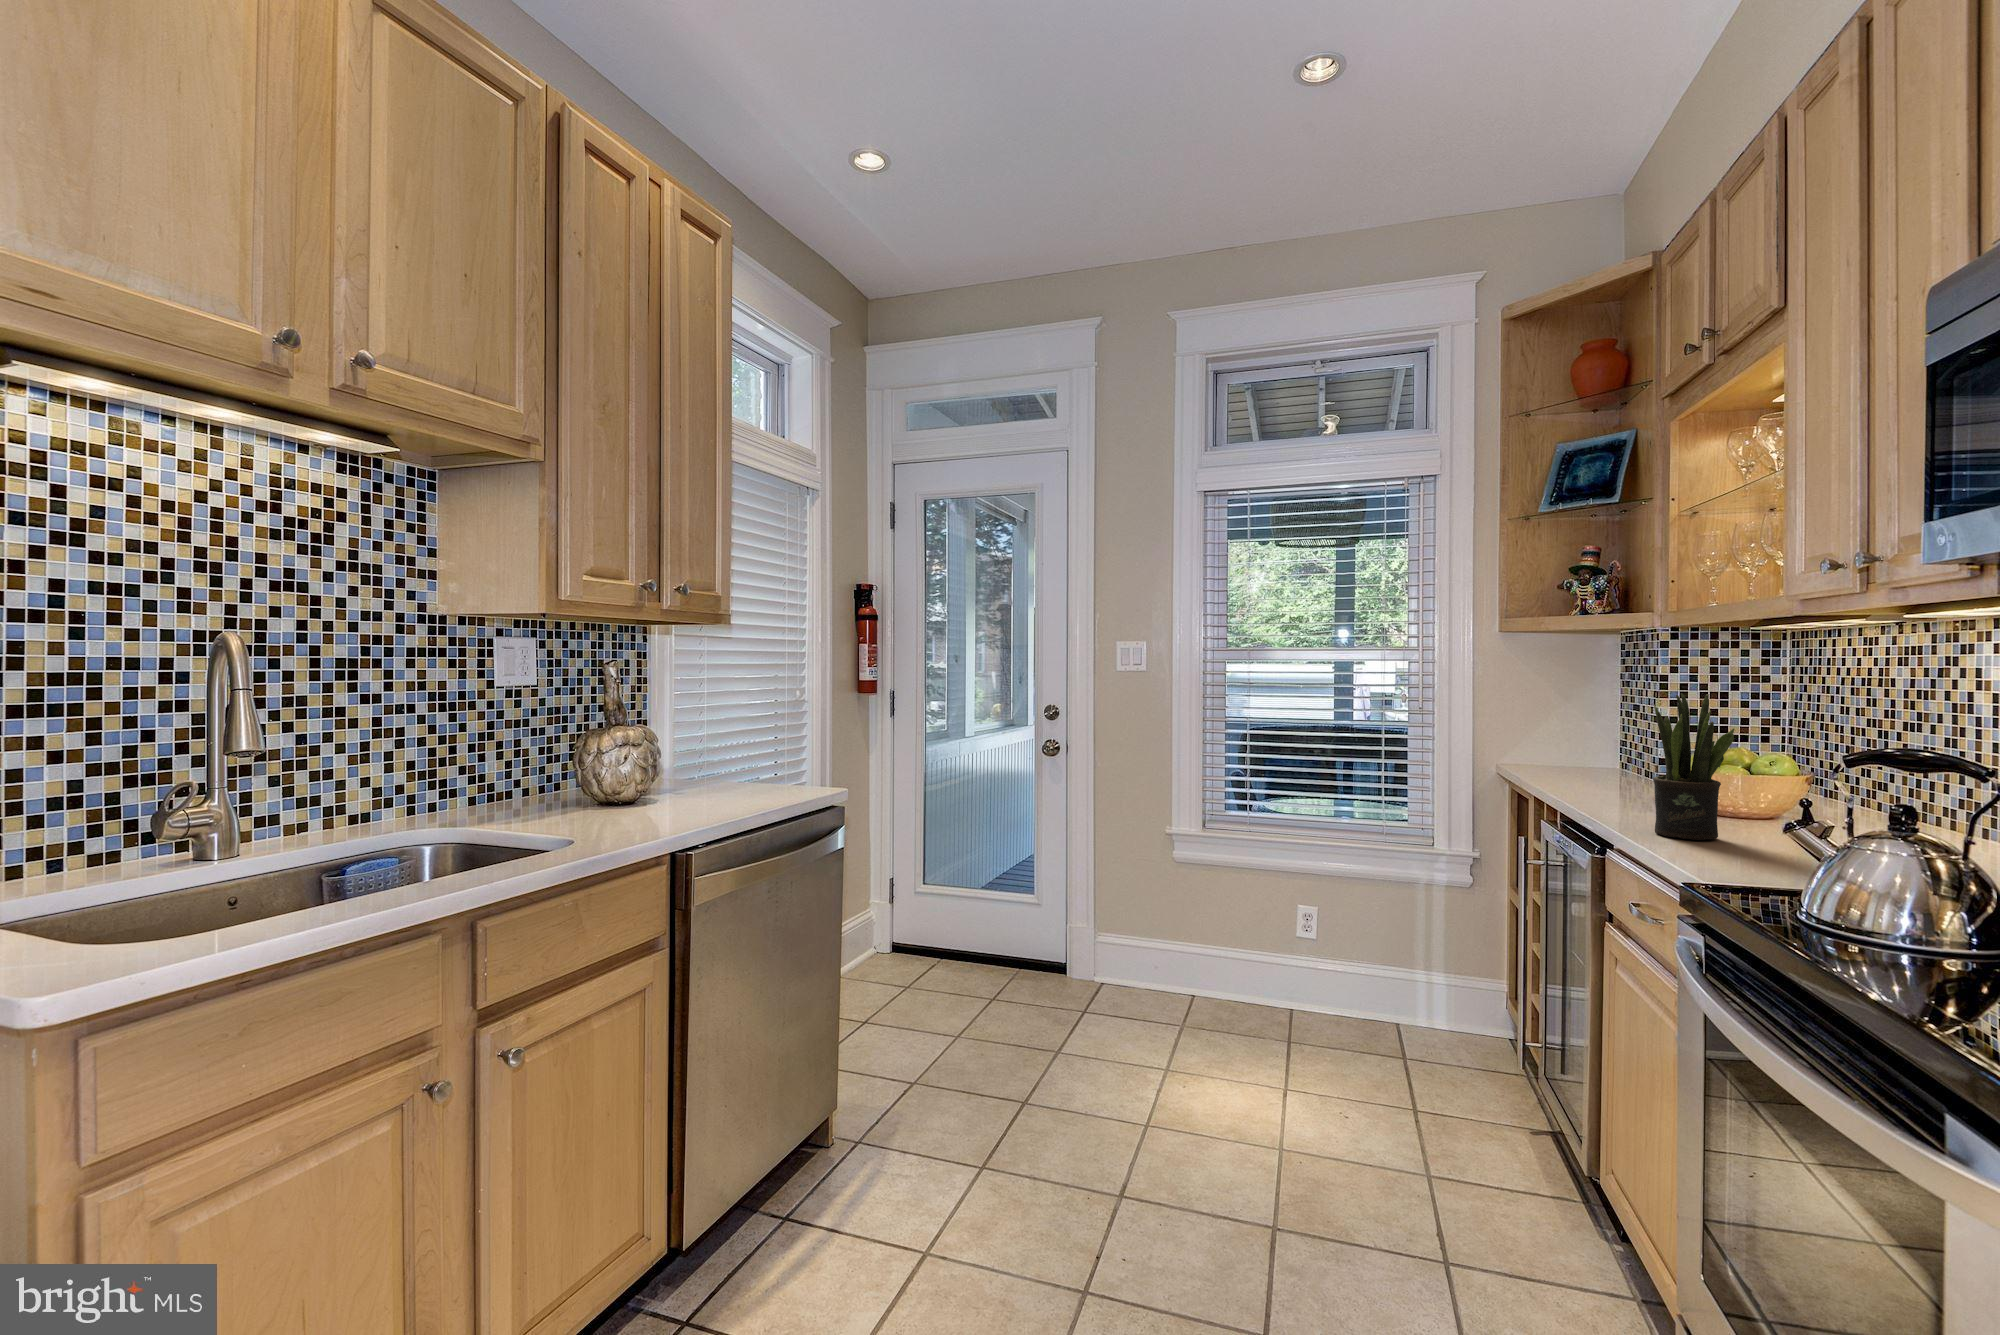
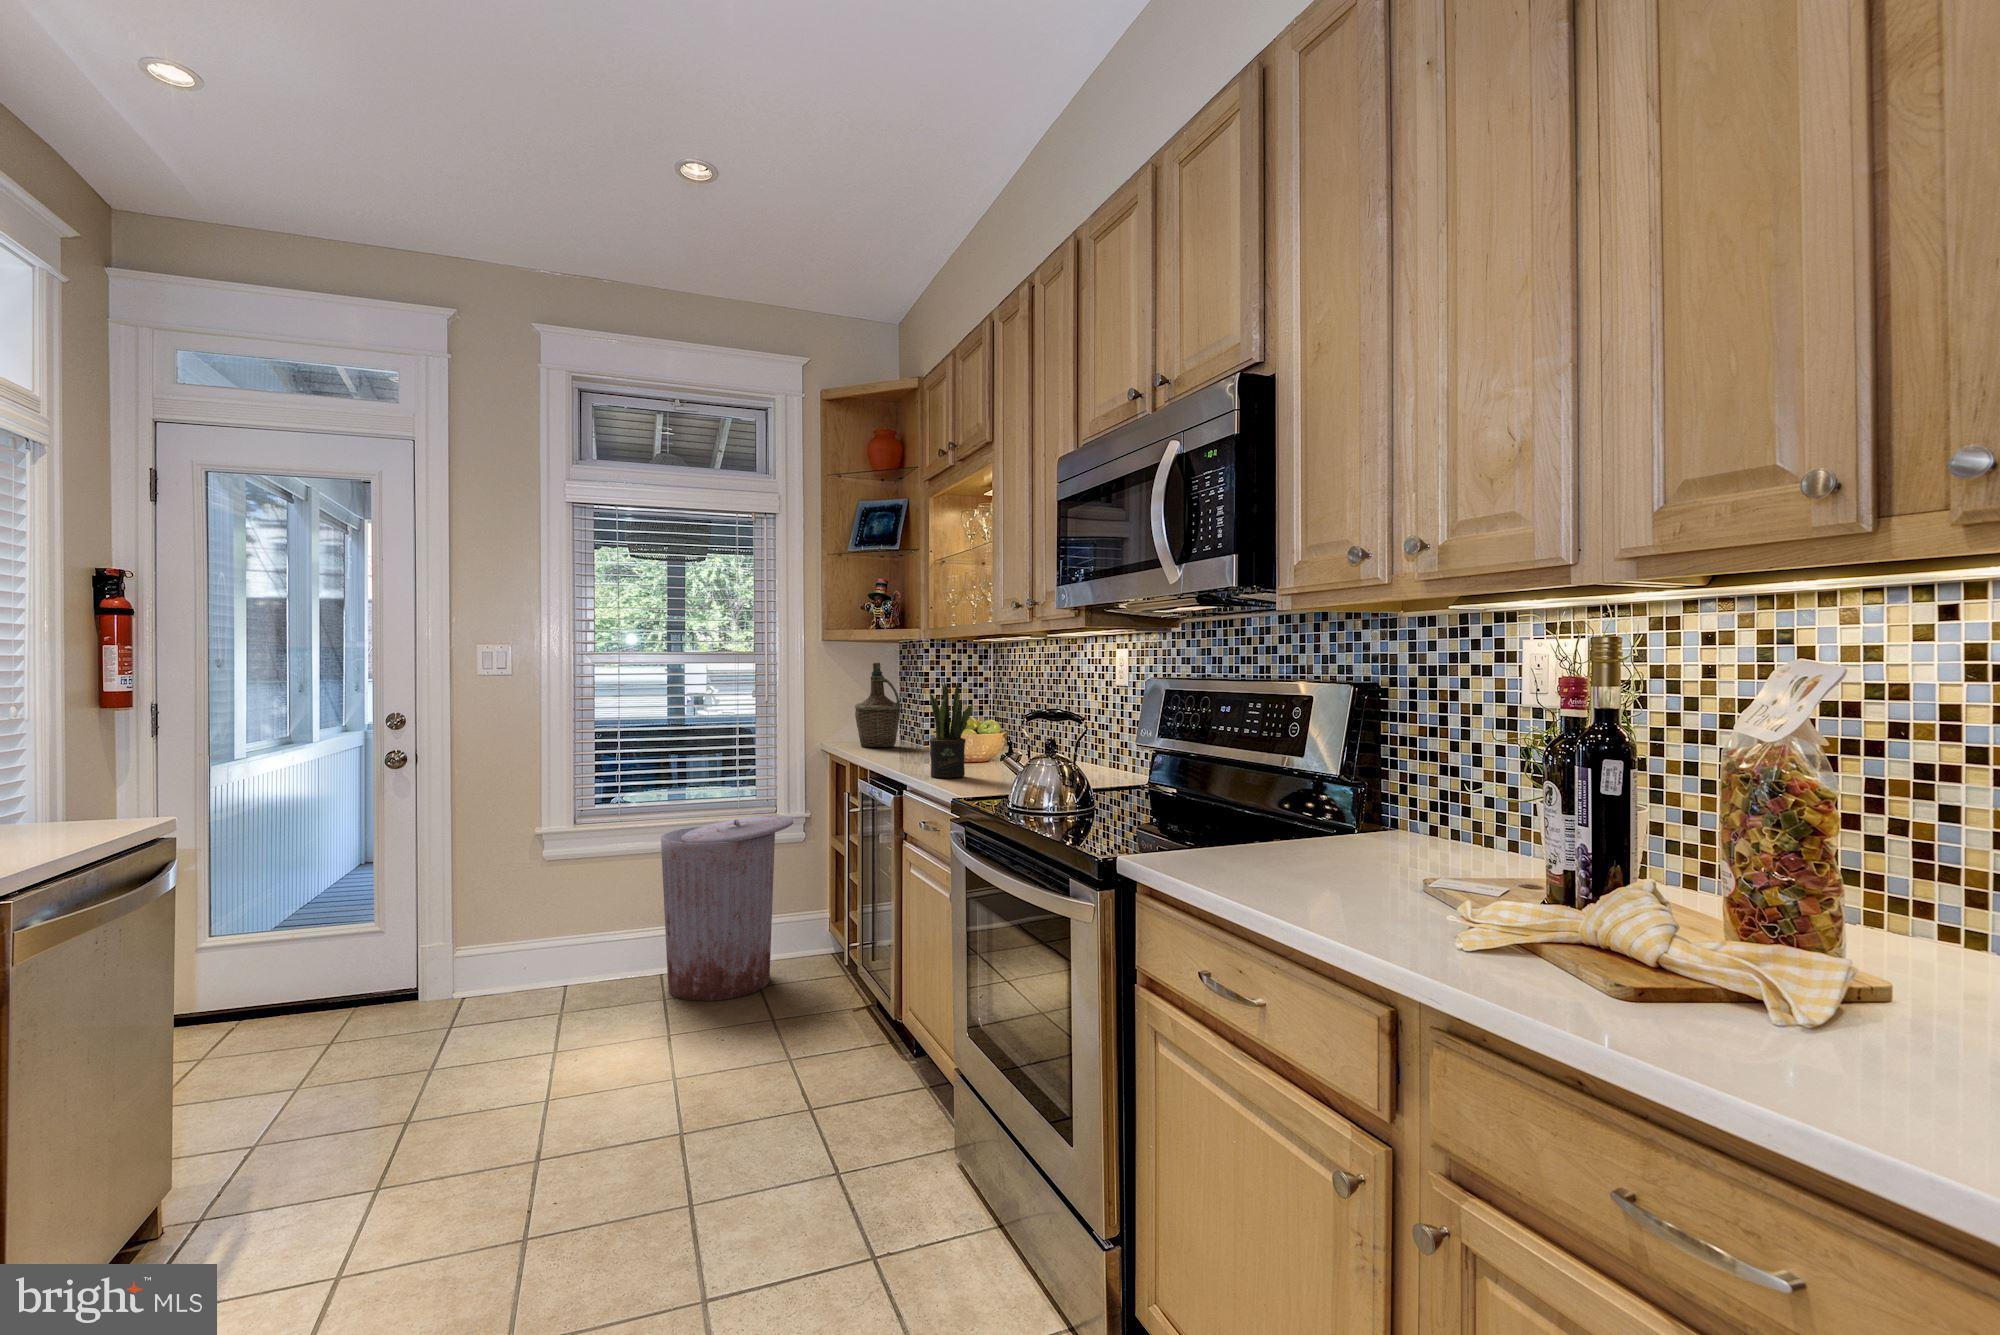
bottle: none [1547,661,1621,776] -> present [855,662,901,747]
trash can: none [1294,846,1457,1063] -> present [661,815,793,1001]

